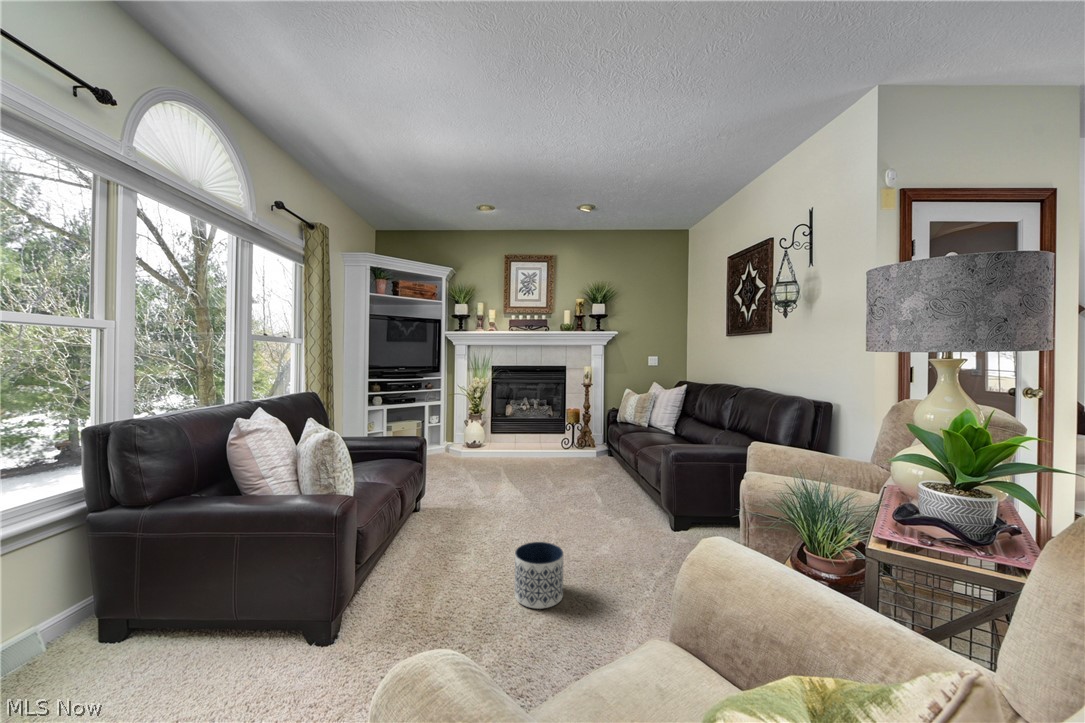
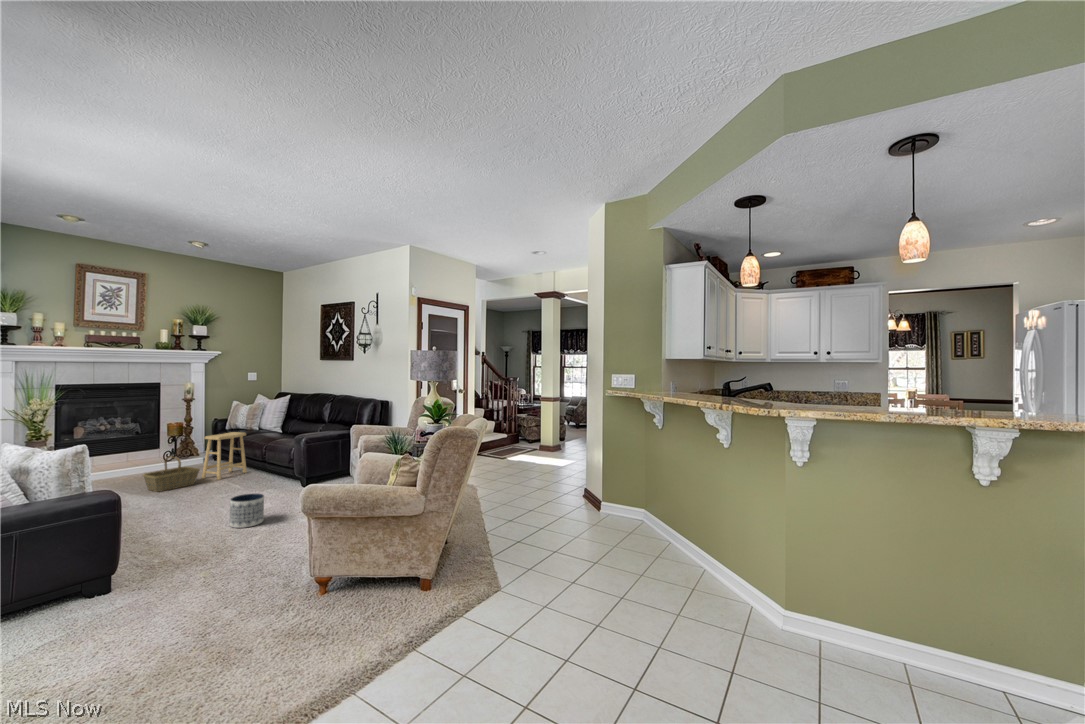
footstool: none [576,427,623,486] -> present [202,432,247,480]
basket: none [517,449,566,489] -> present [143,457,200,492]

